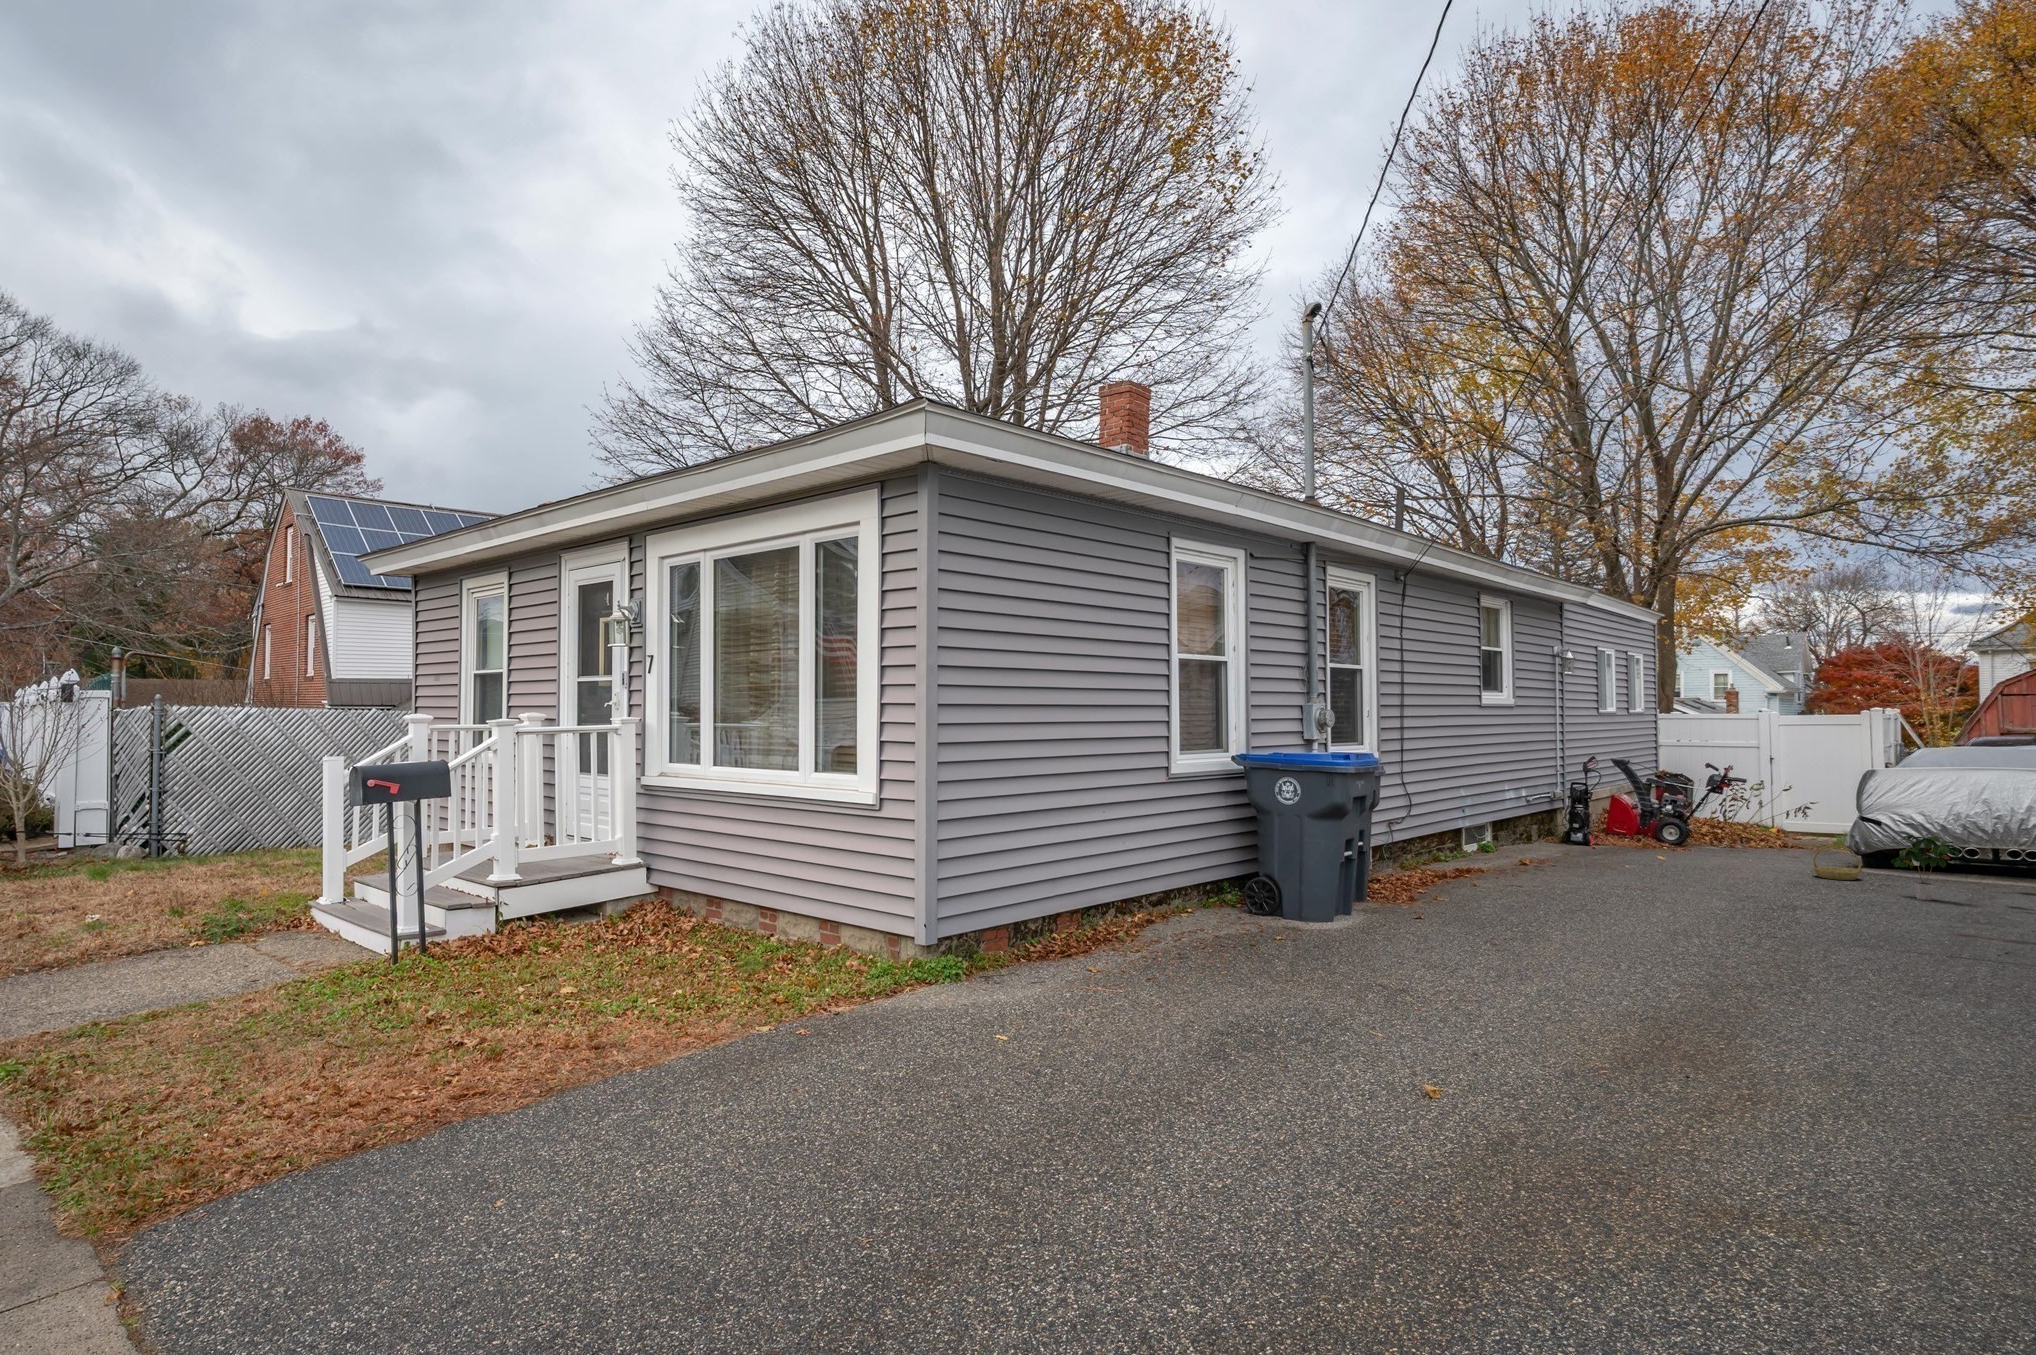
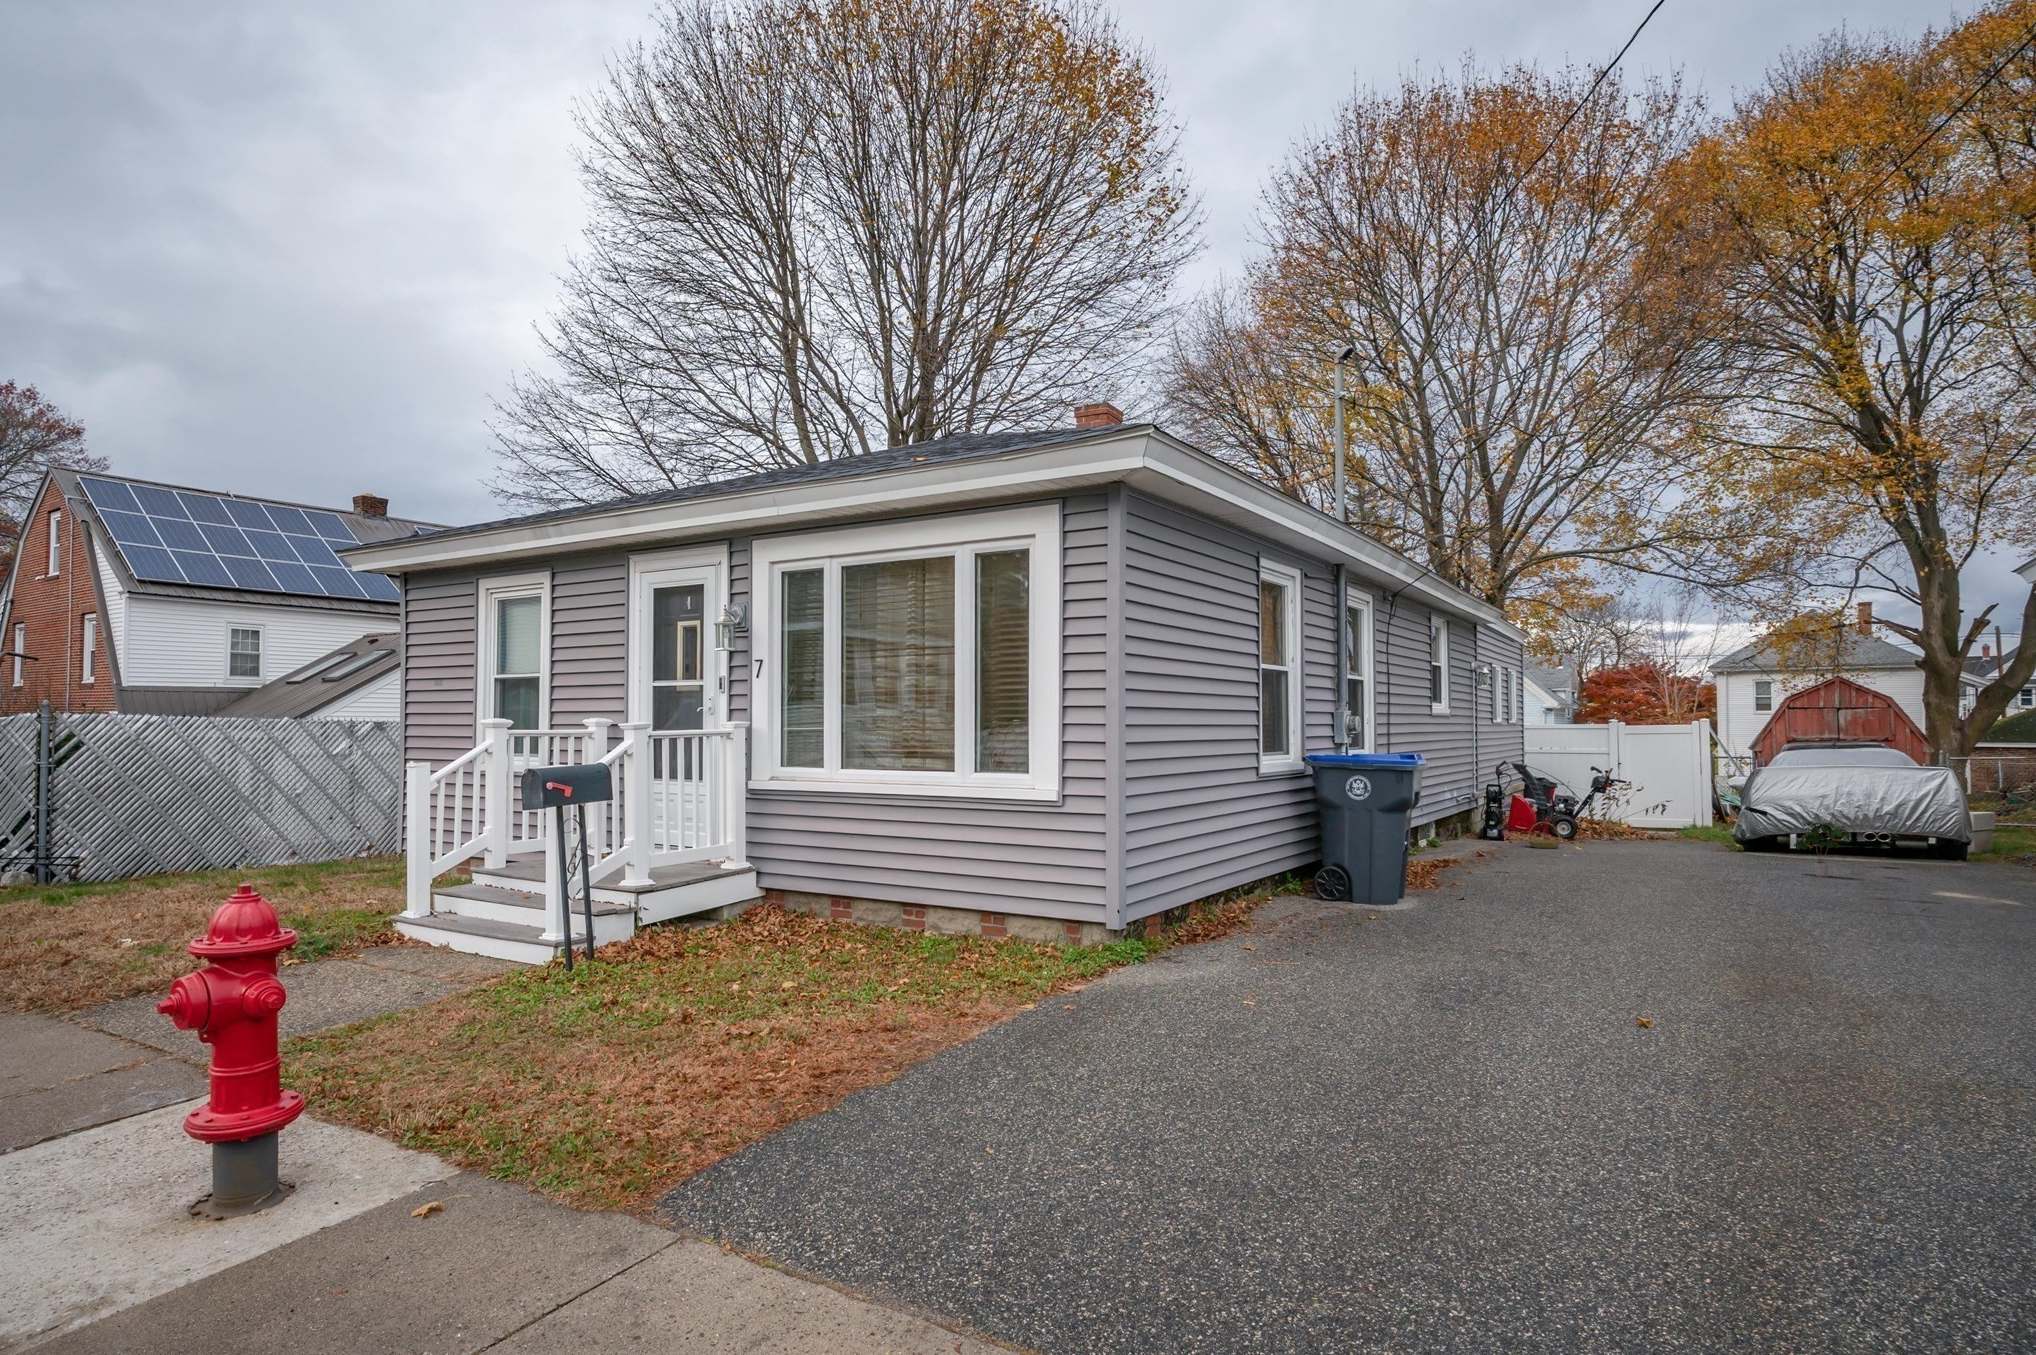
basket: present [1812,844,1862,880] -> present [1528,822,1561,849]

